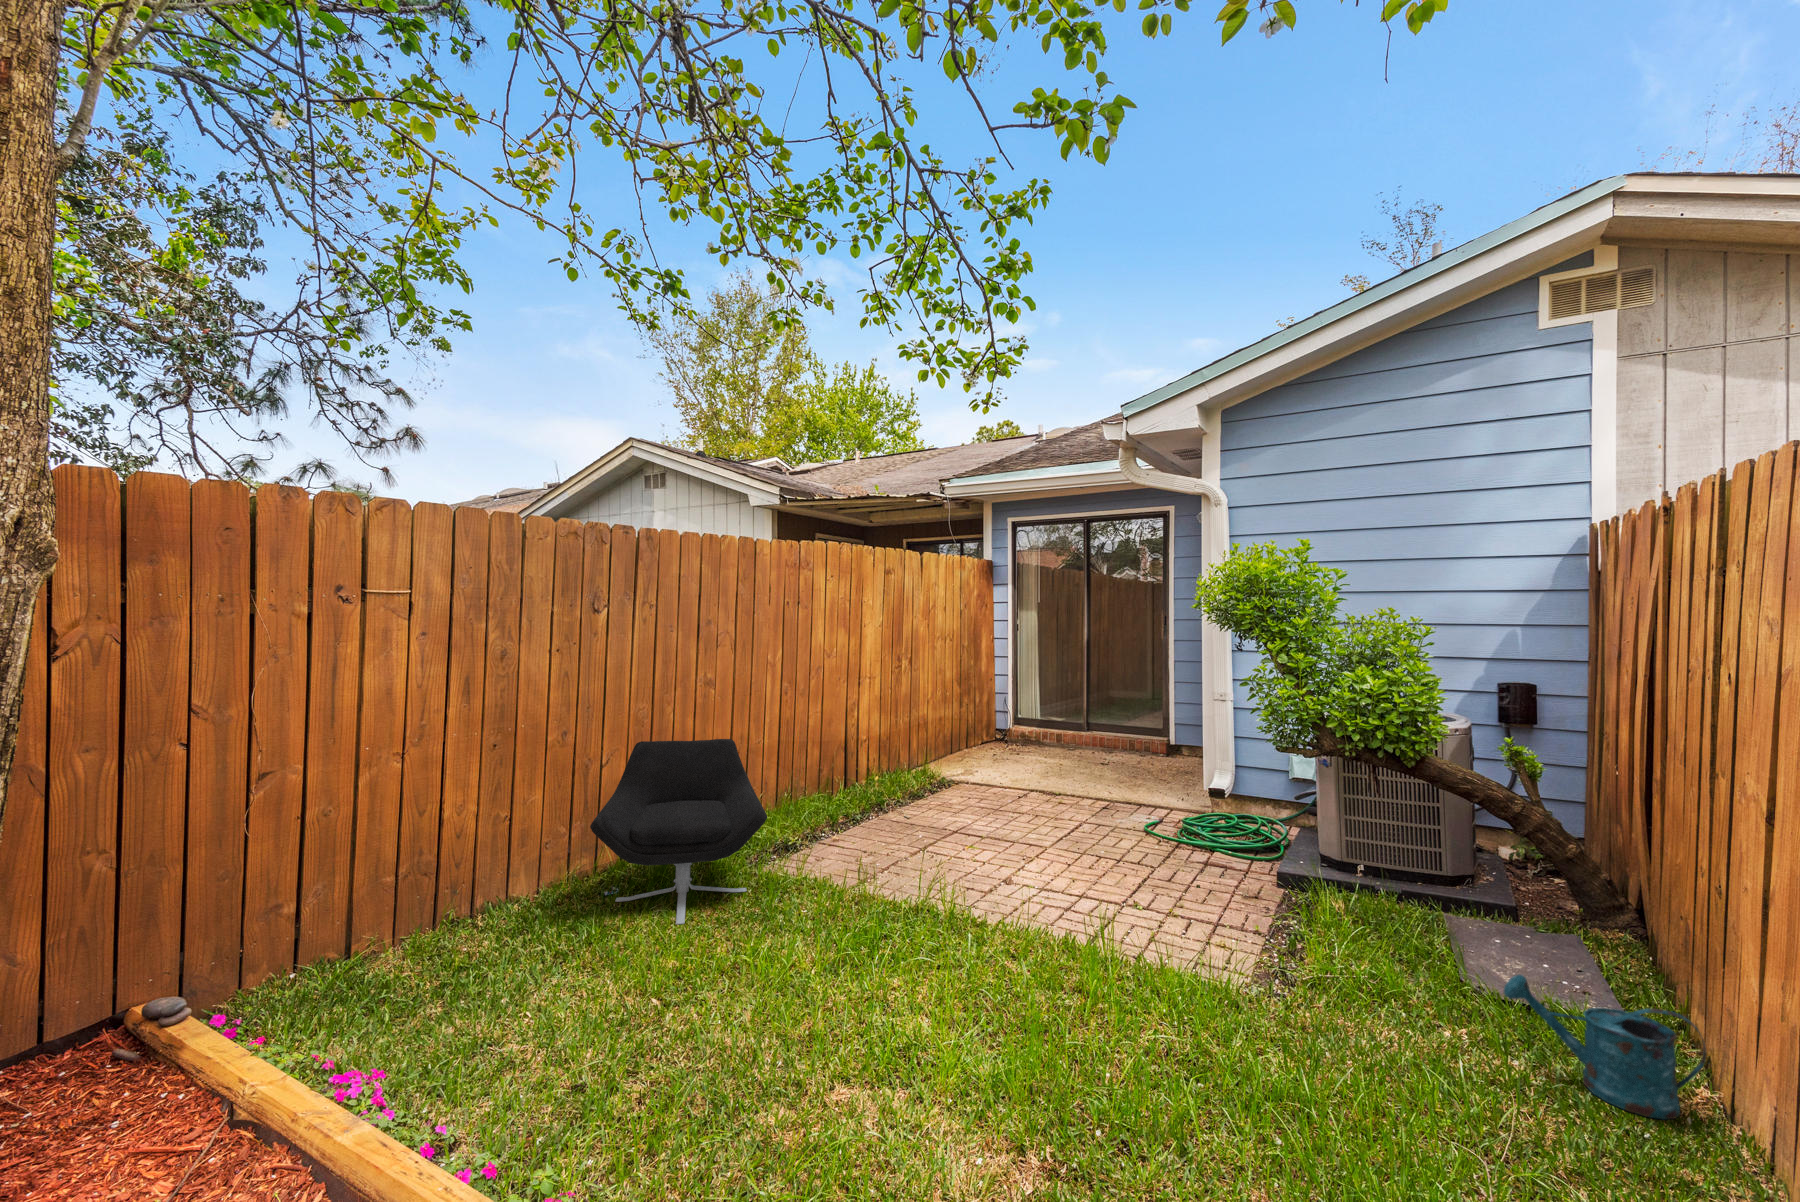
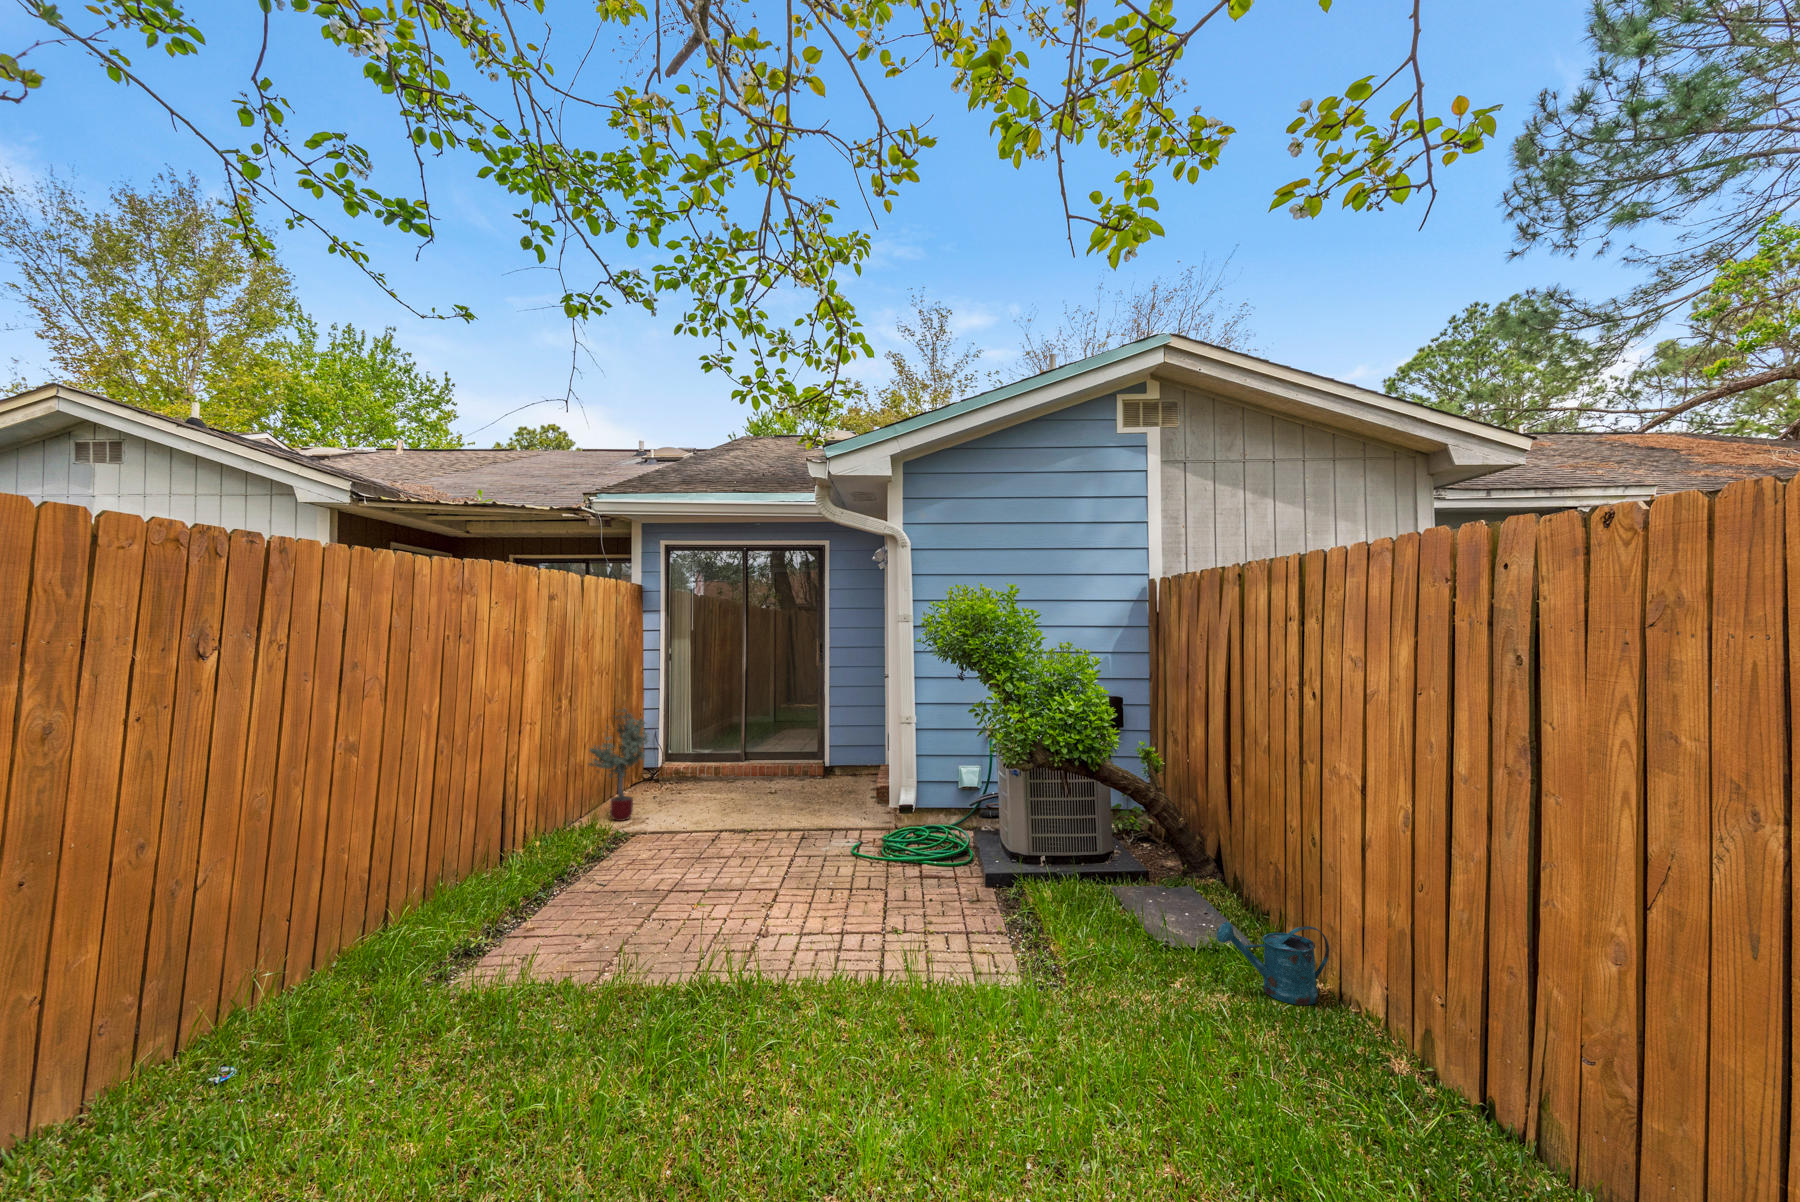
potted tree: none [921,670,980,771] -> present [588,709,649,821]
lounge chair: present [590,739,767,925] -> none [204,824,503,1108]

